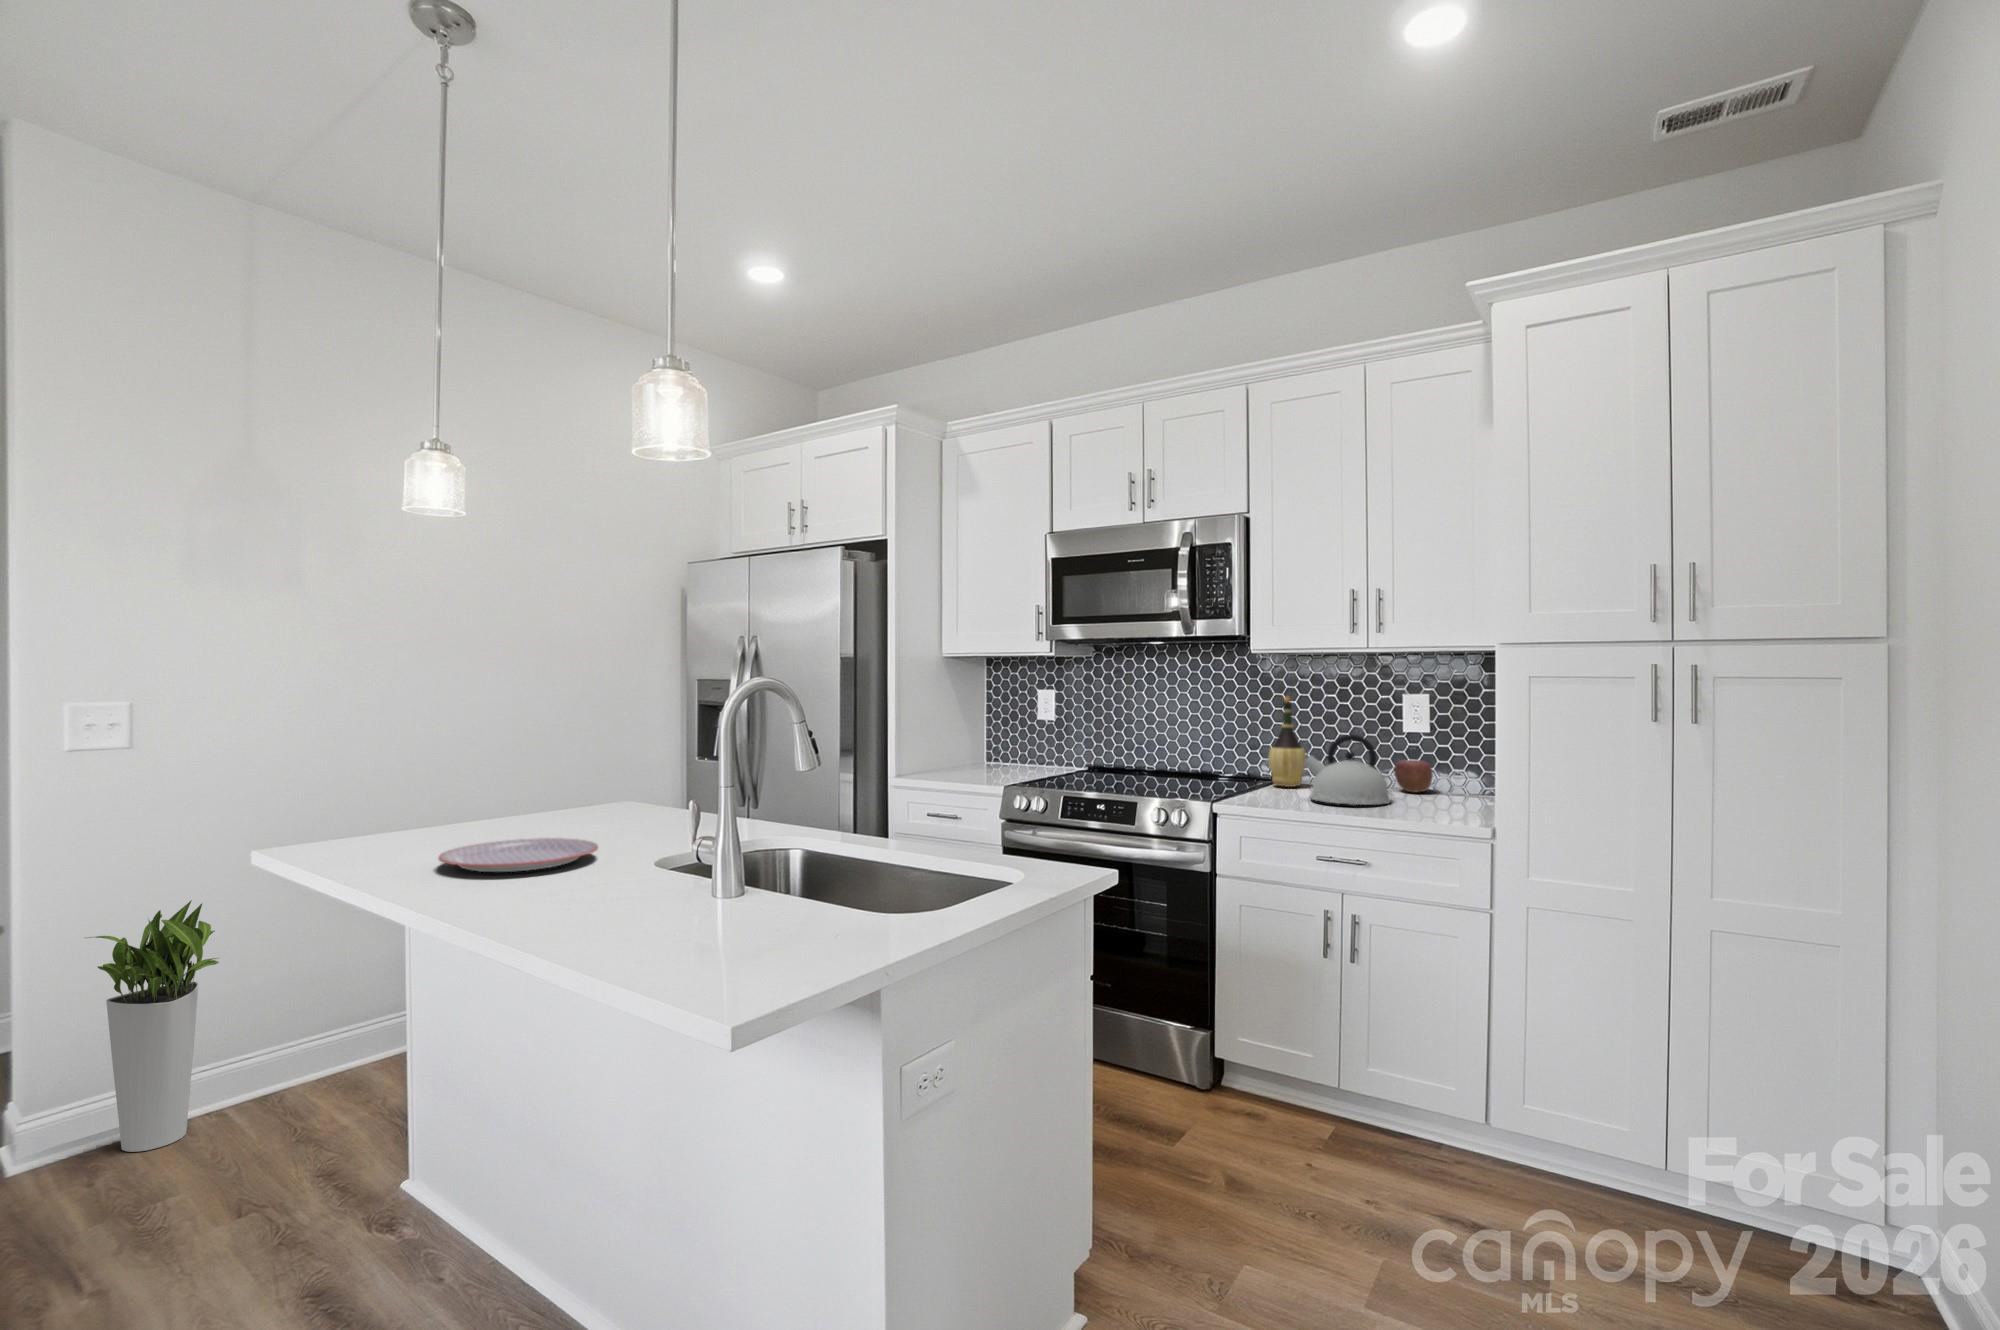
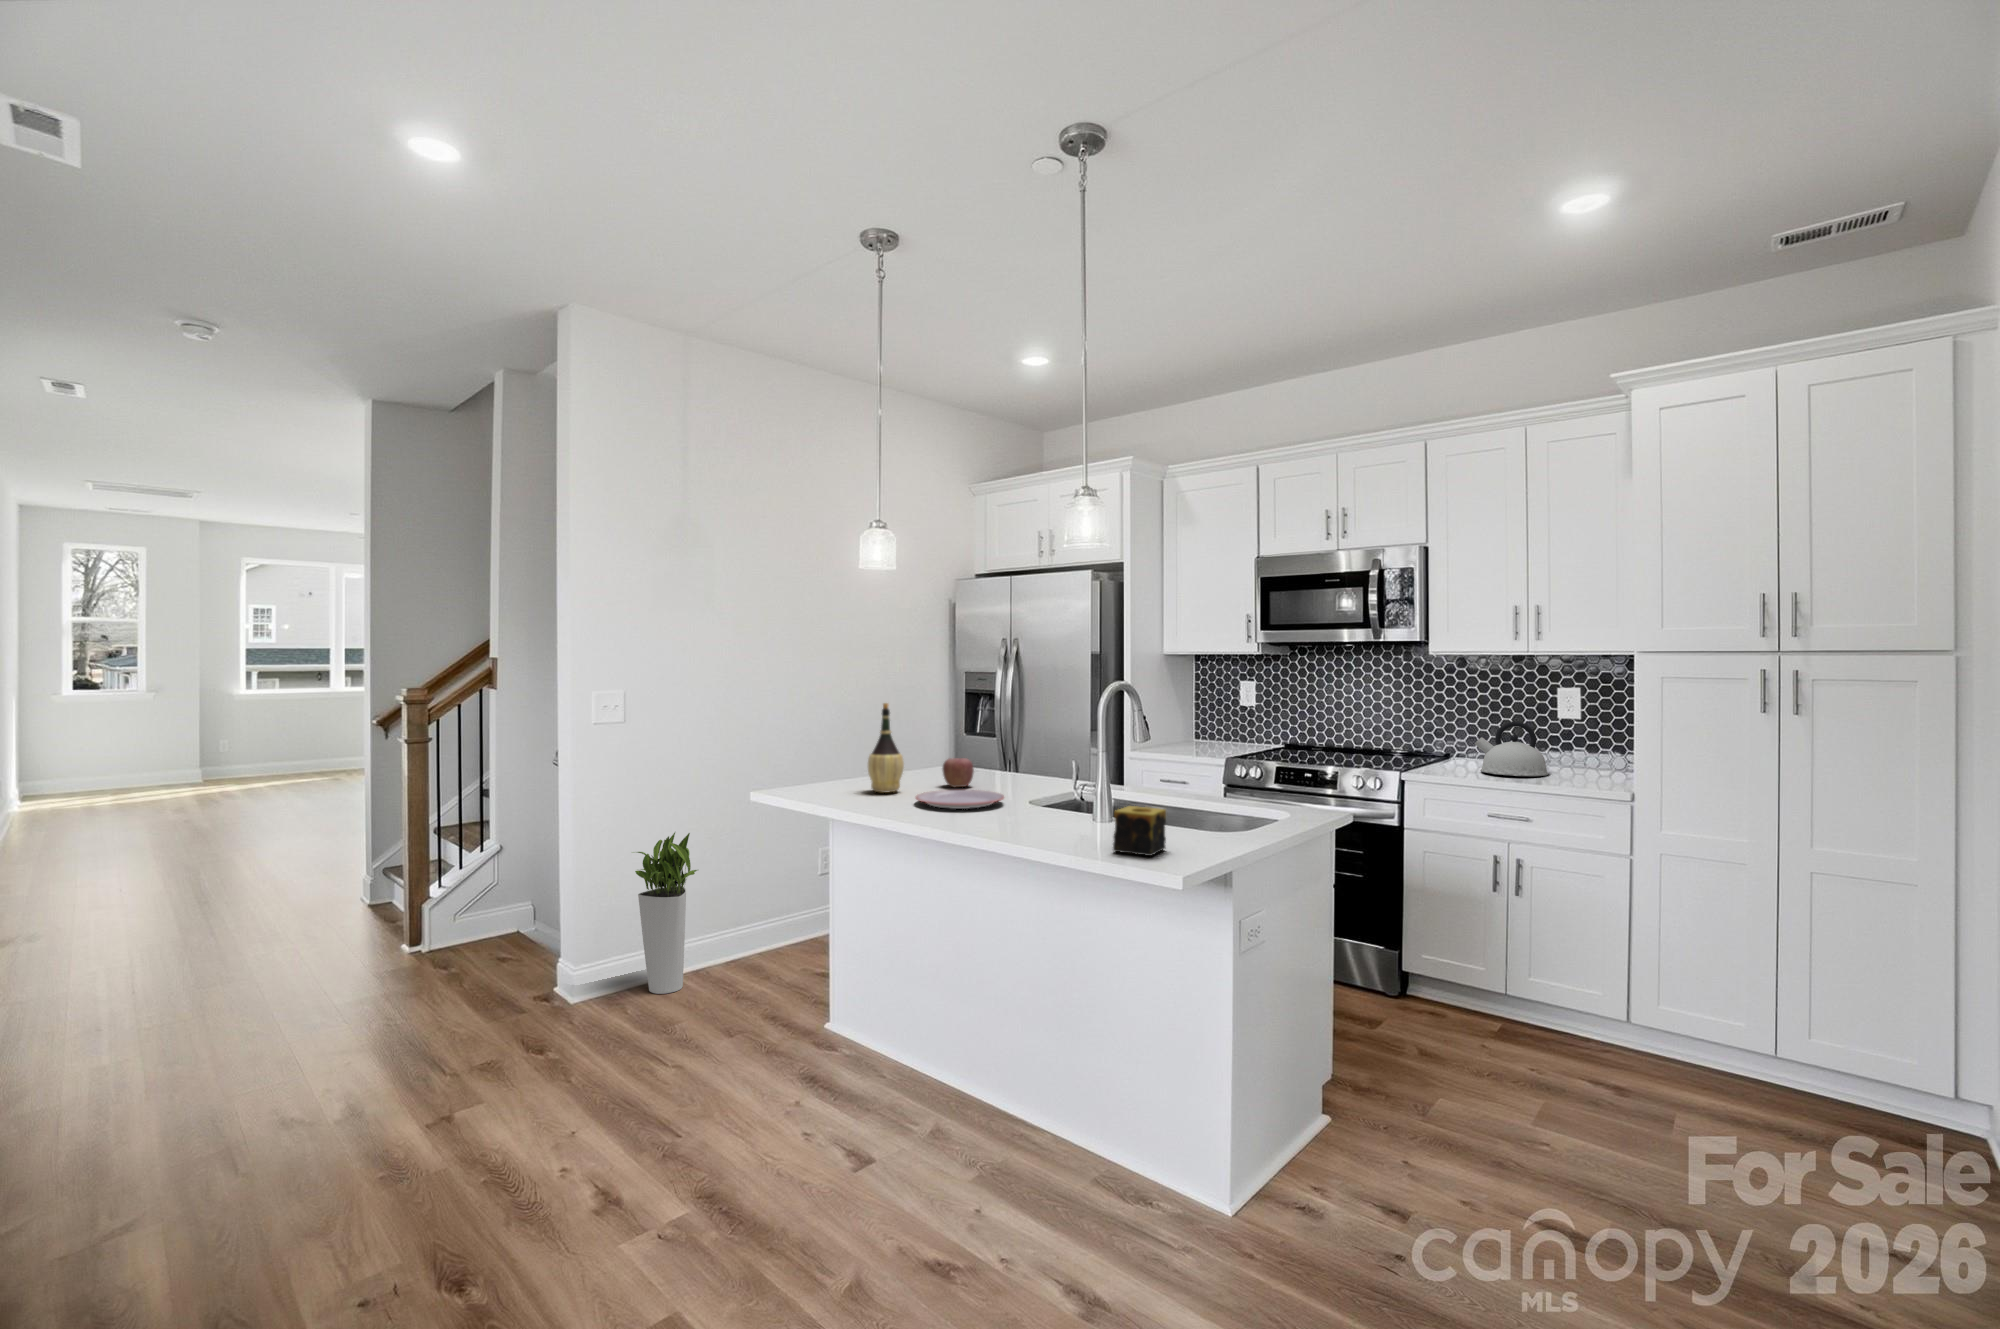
wine bottle: present [1268,697,1306,787] -> present [868,703,904,792]
apple: present [1394,760,1433,792] -> present [943,758,974,787]
candle: none [654,873,762,968] -> present [1113,806,1166,856]

